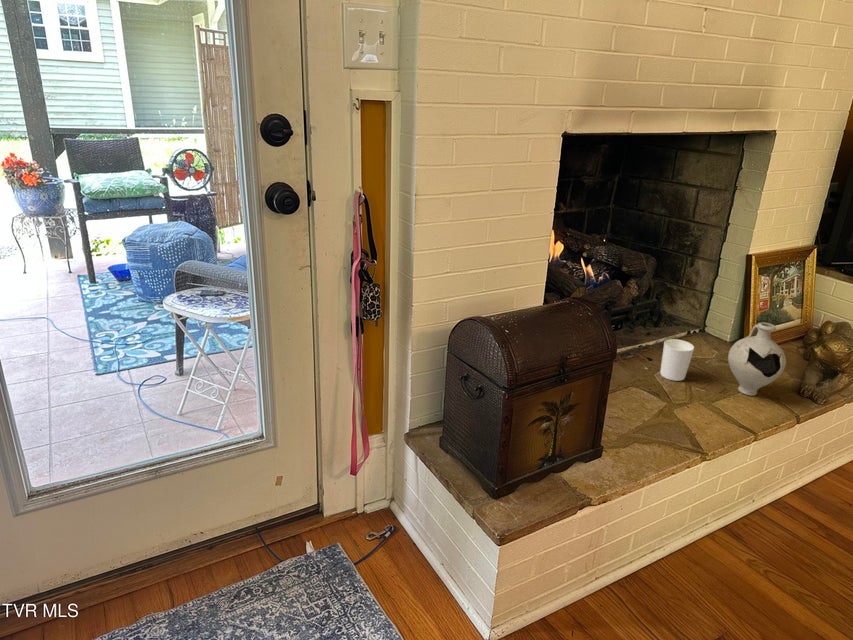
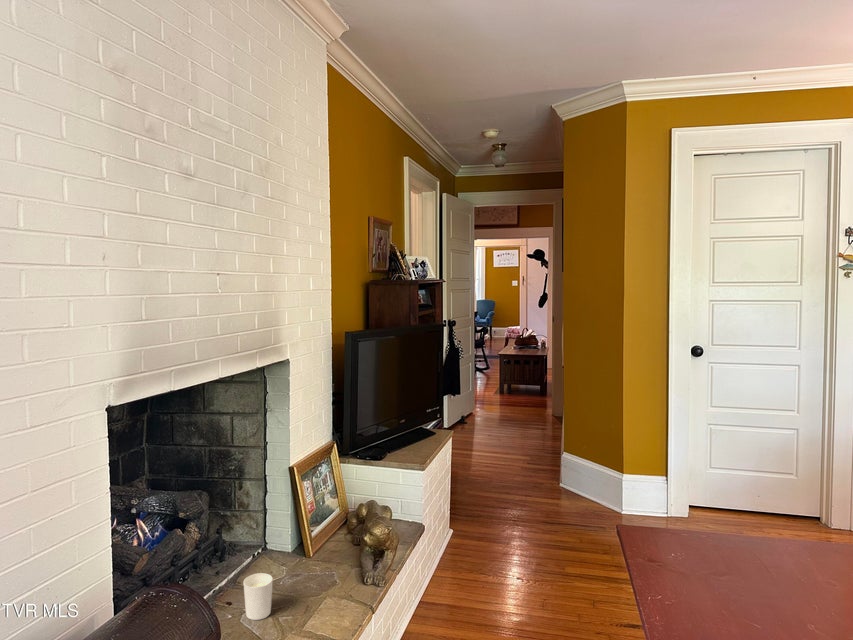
decorative vase: present [728,322,786,396] -> none [303,531,350,605]

